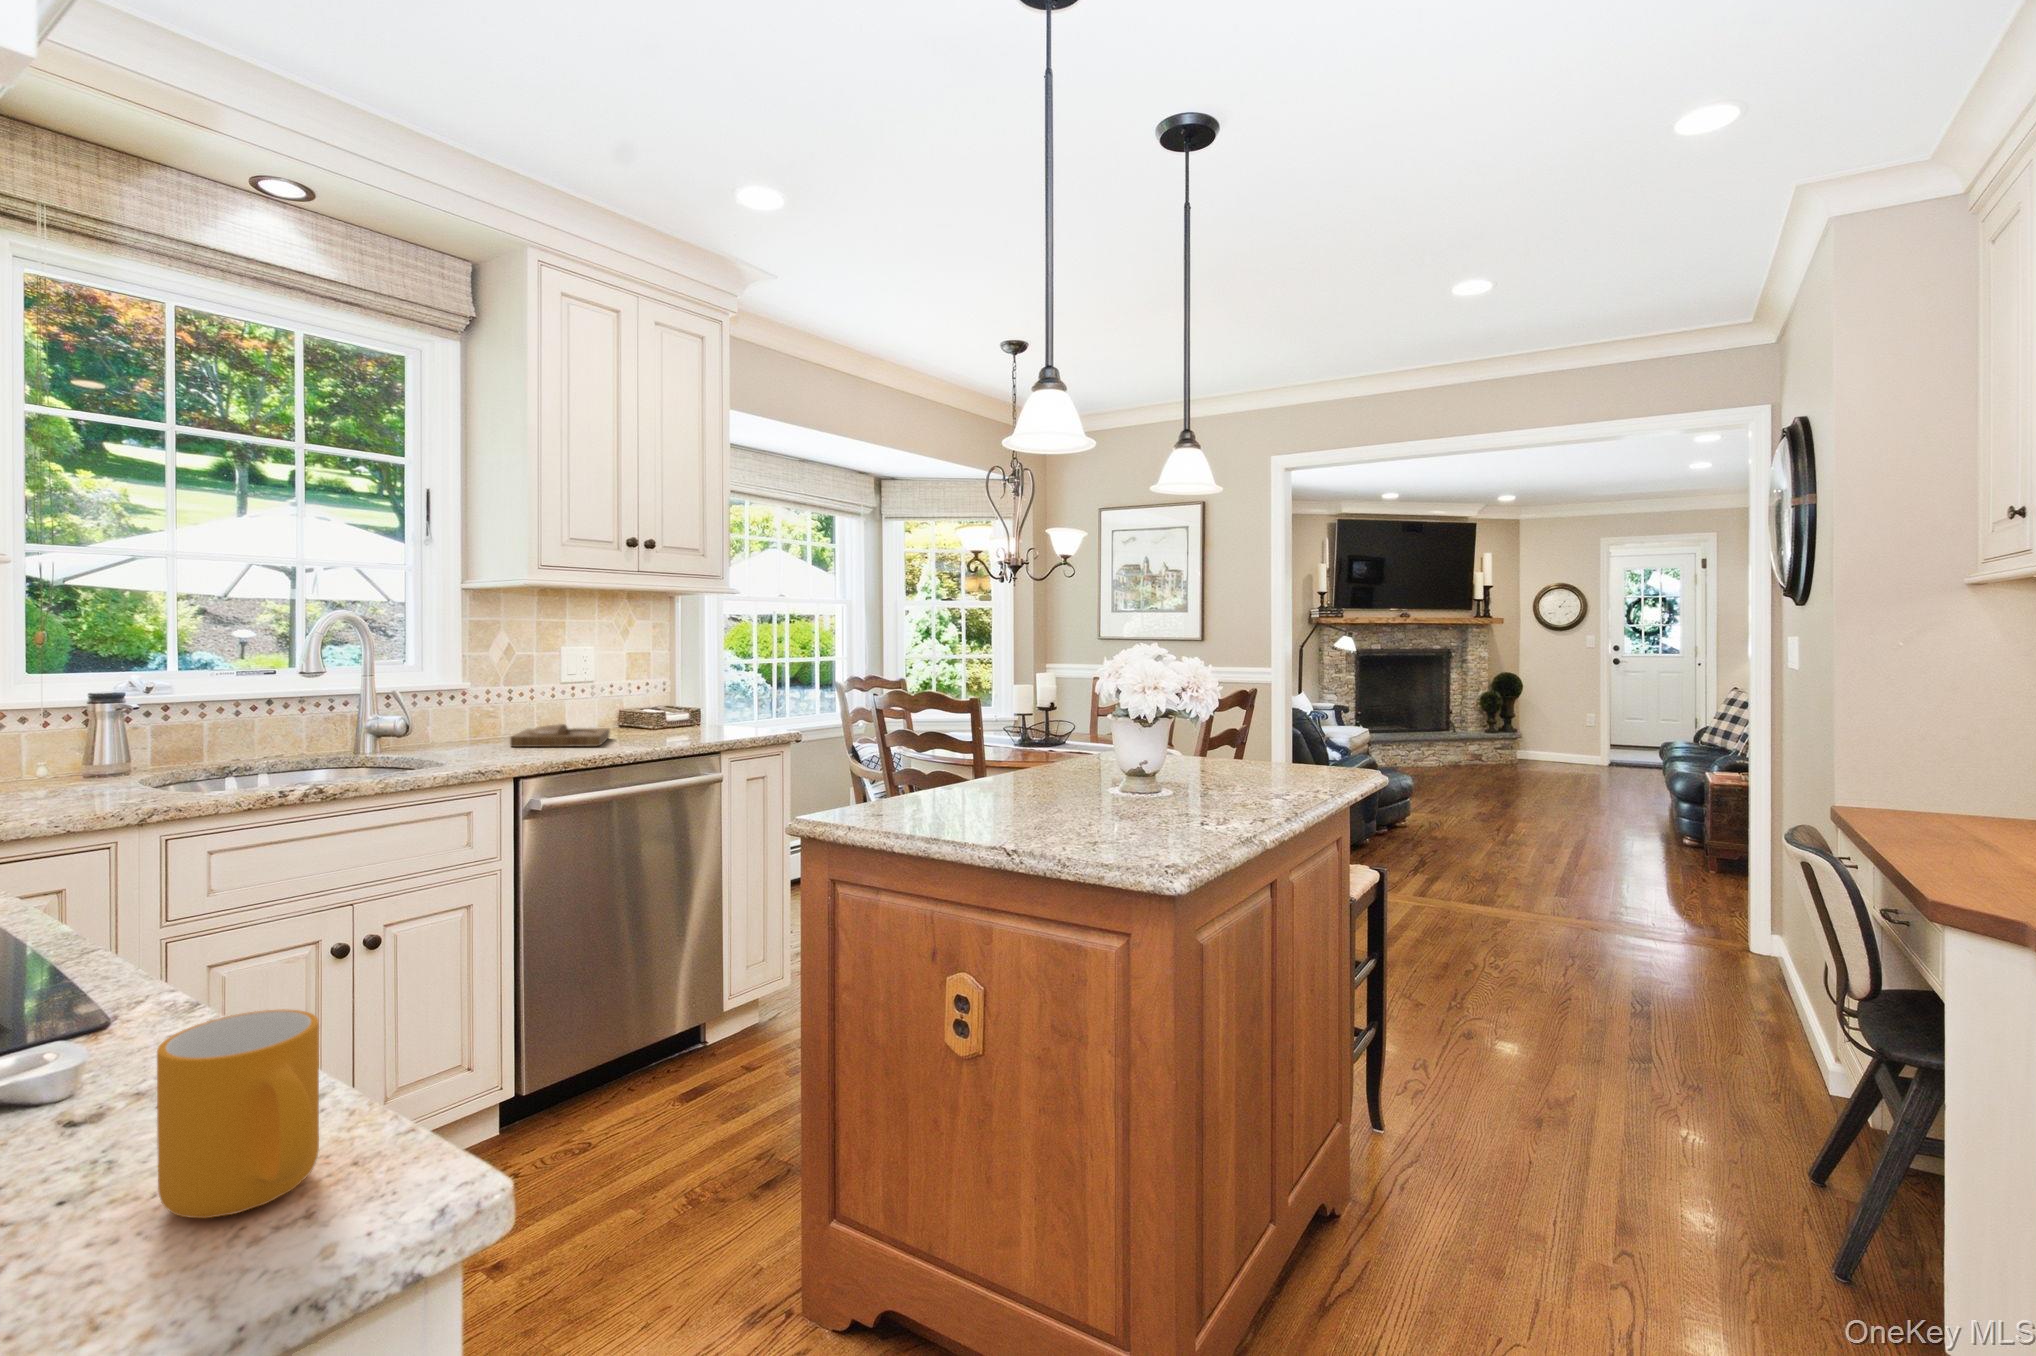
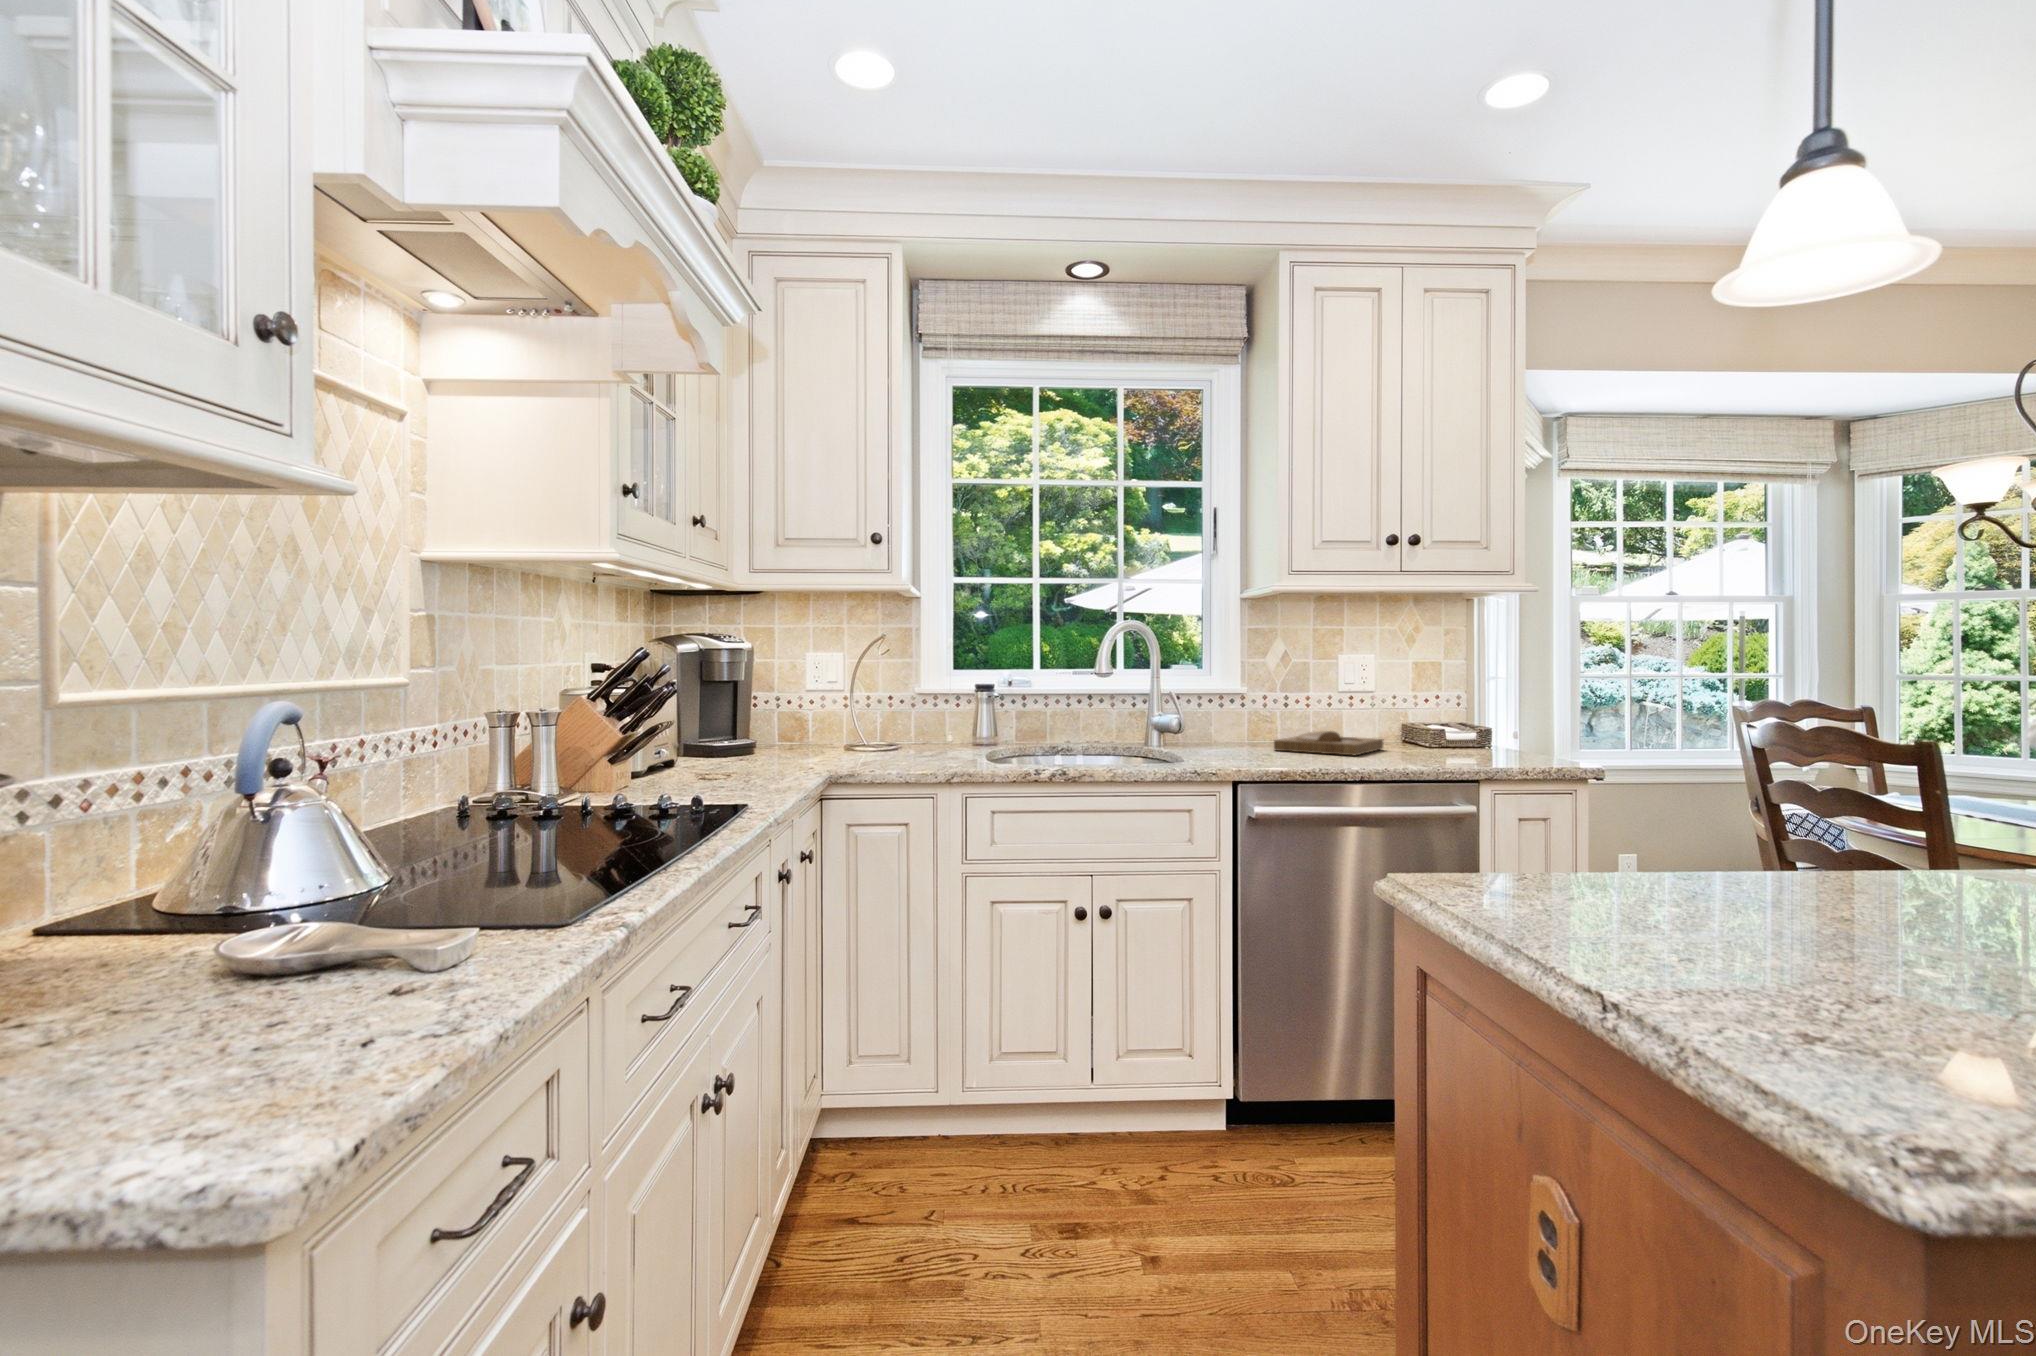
mug: present [157,1009,319,1218] -> none [258,887,411,1058]

